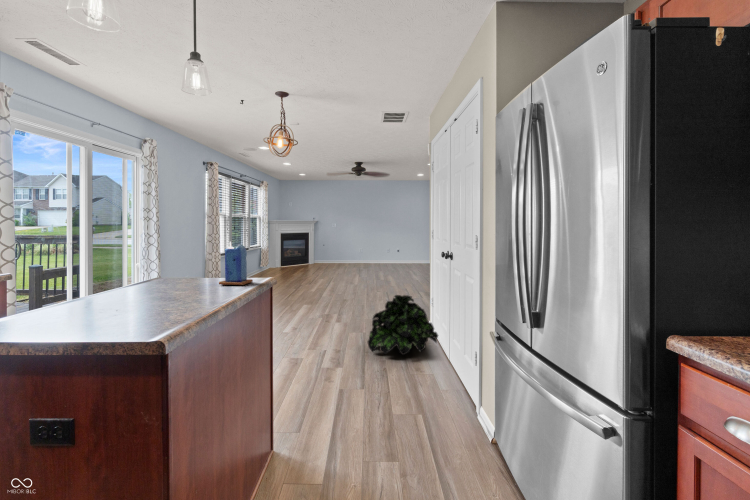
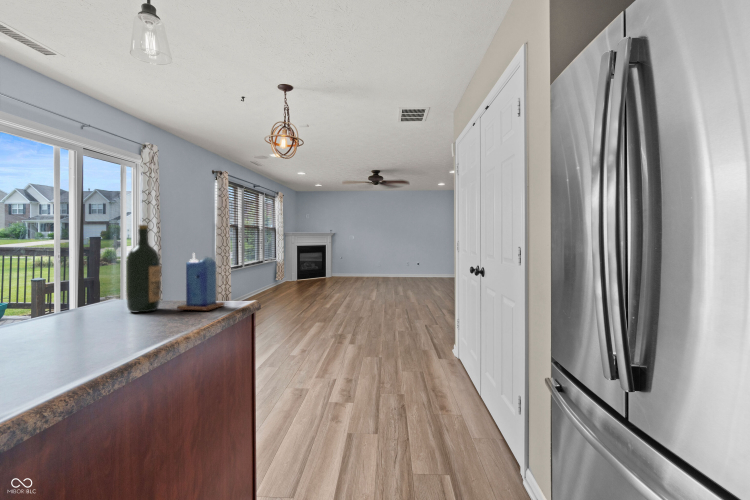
wine bottle: none [179,220,205,287] -> present [126,225,161,312]
potted plant: present [368,295,438,355] -> none [383,316,467,389]

